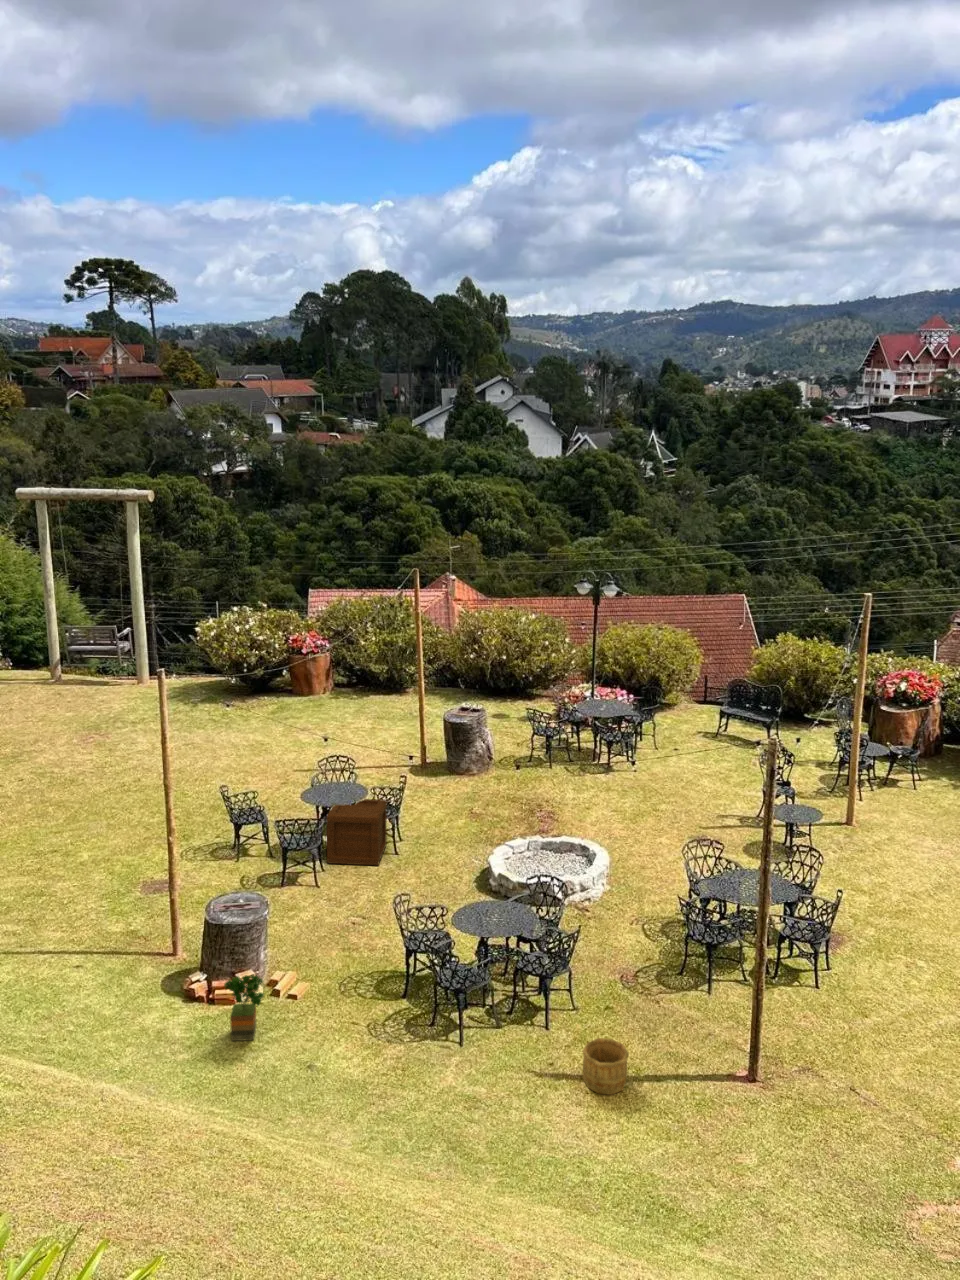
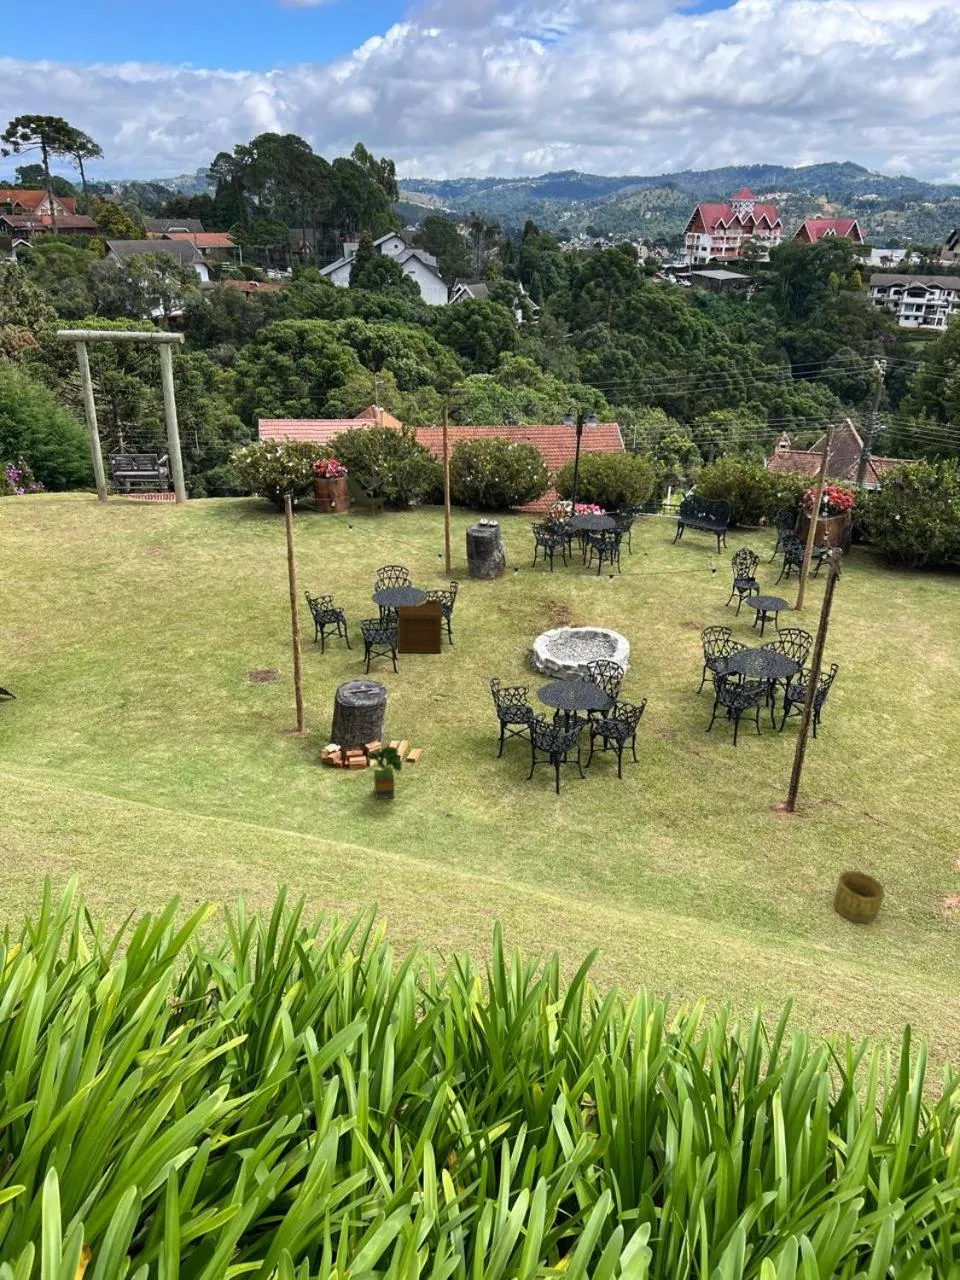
lounge chair: none [325,651,376,701] -> present [345,476,387,518]
wooden bucket: present [582,1038,629,1095] -> present [834,871,885,923]

